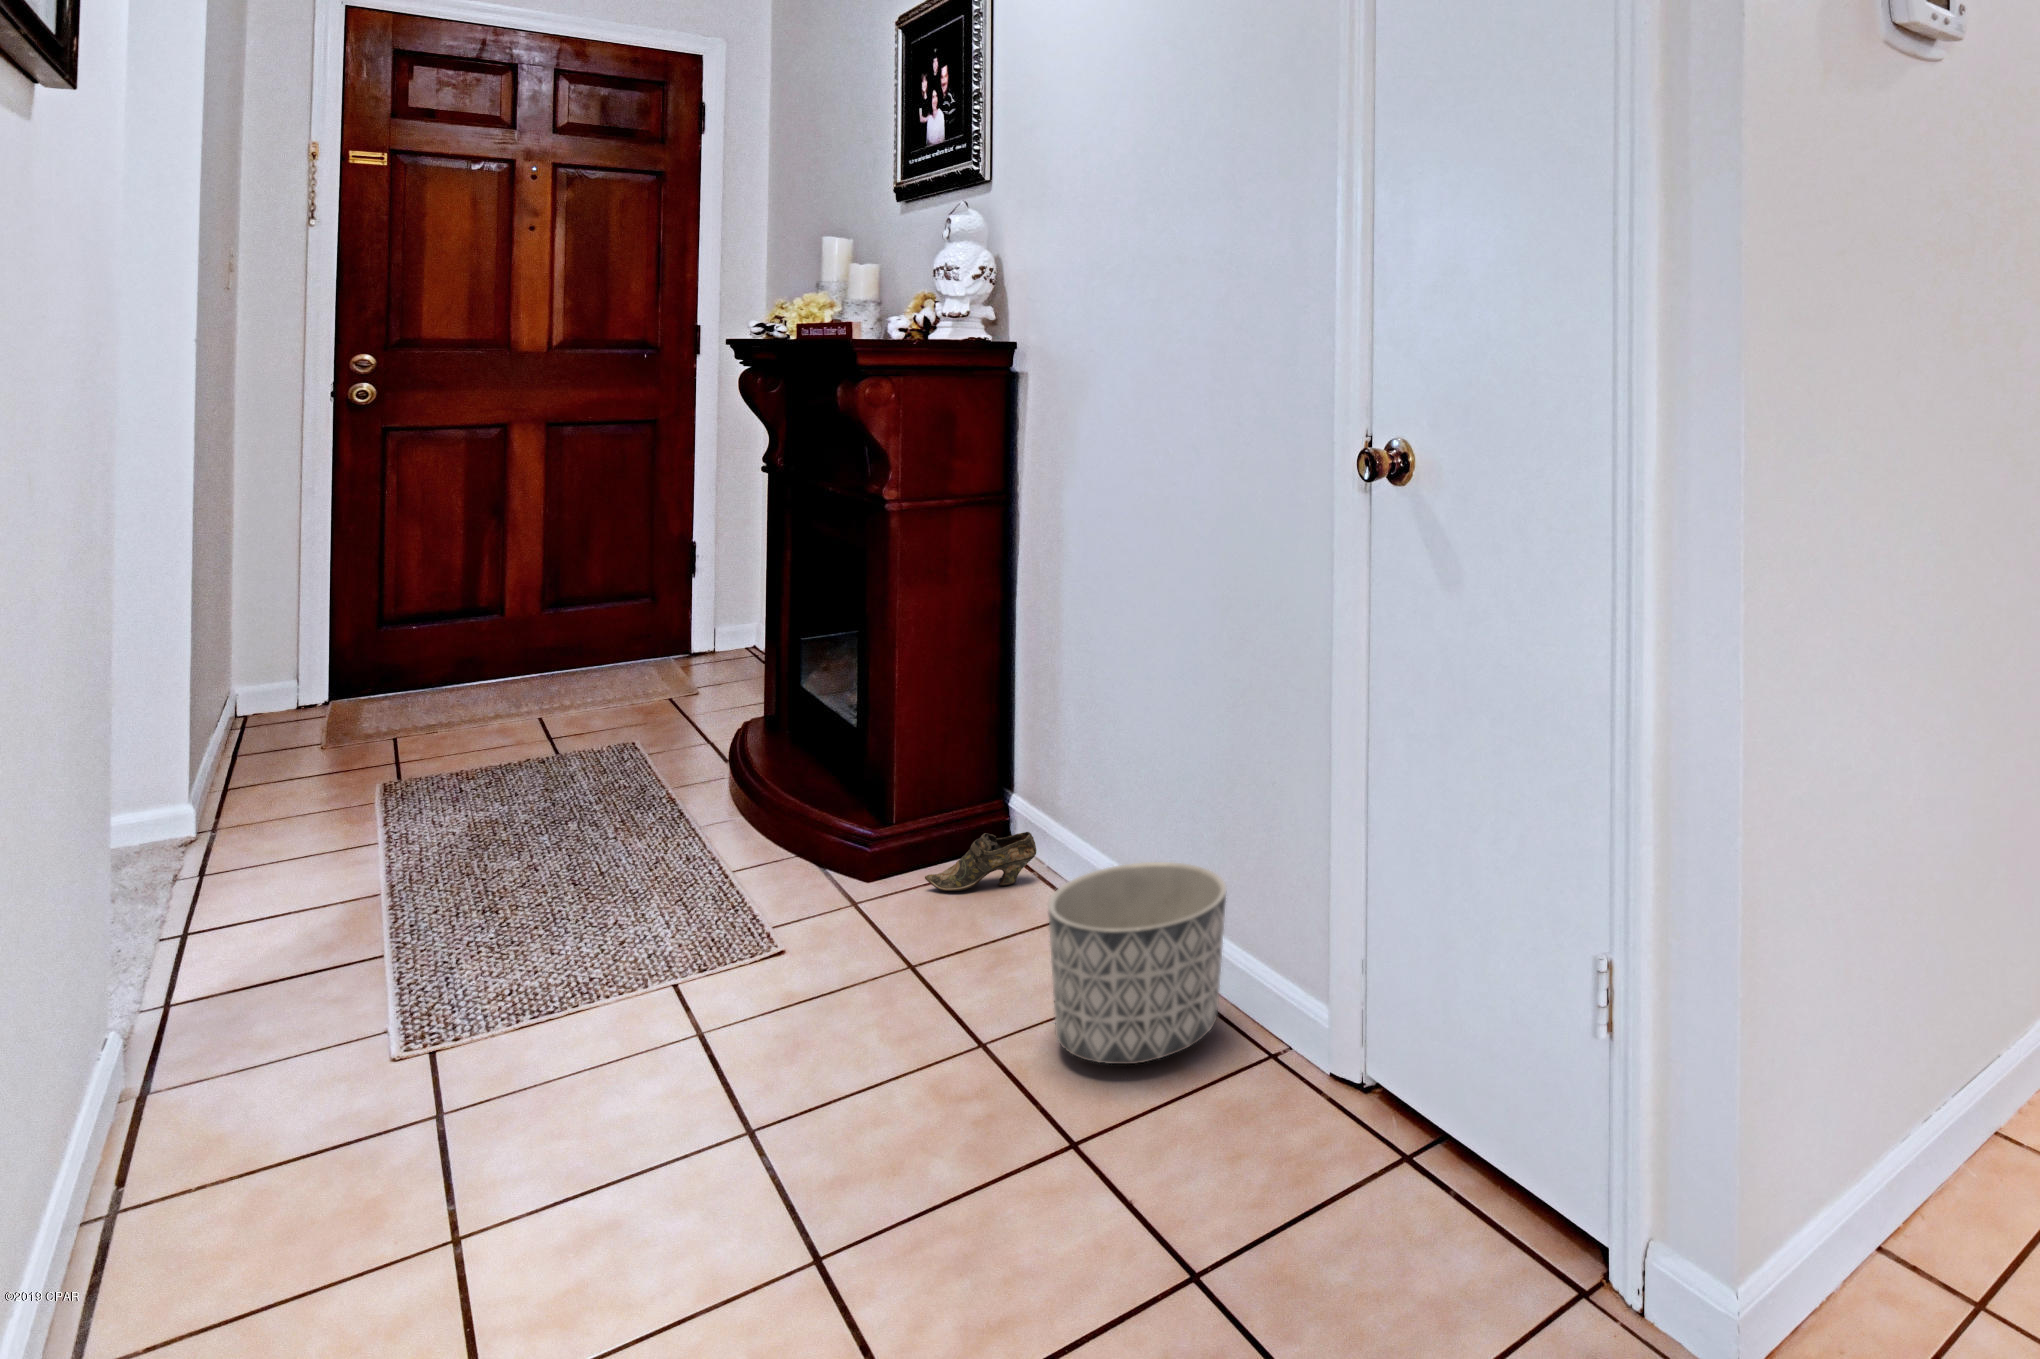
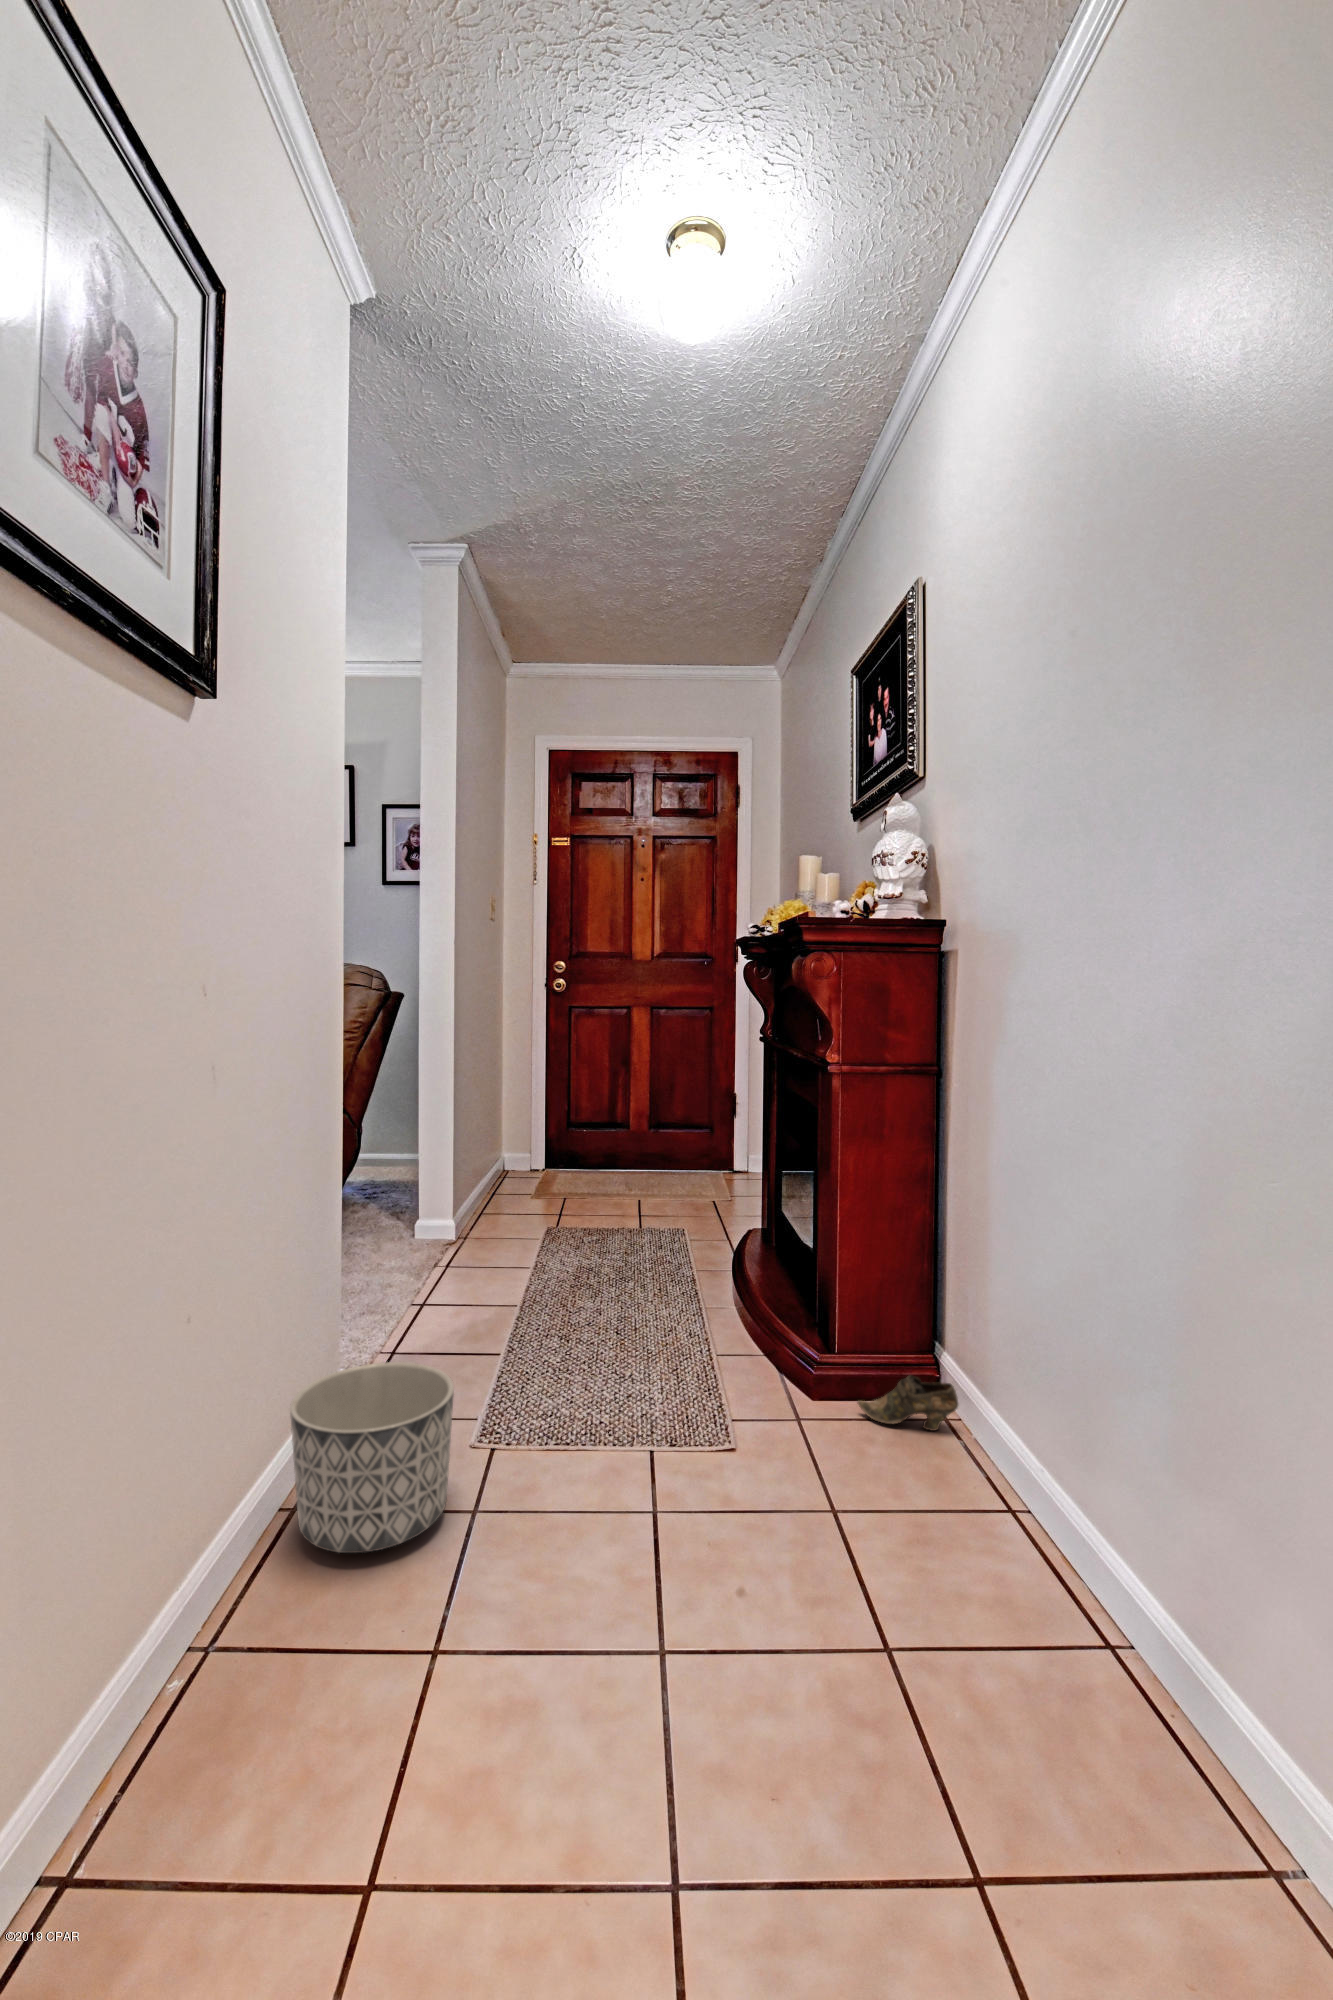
planter: present [1048,862,1226,1064] -> present [290,1362,454,1553]

